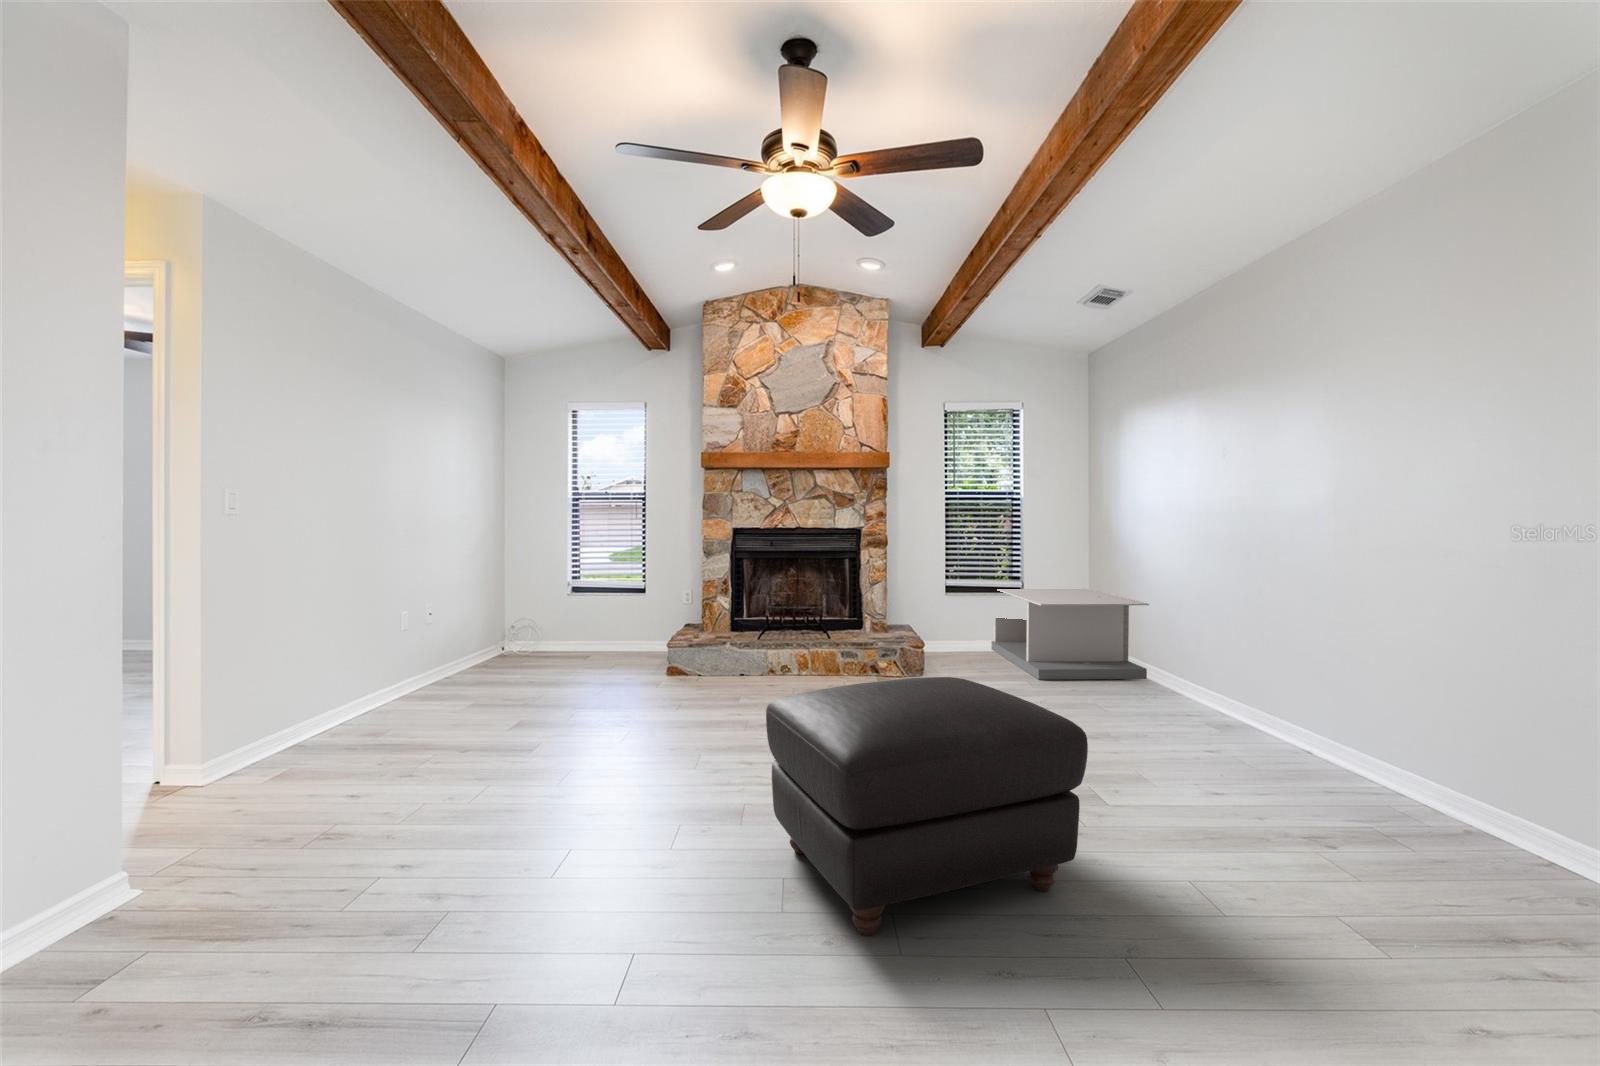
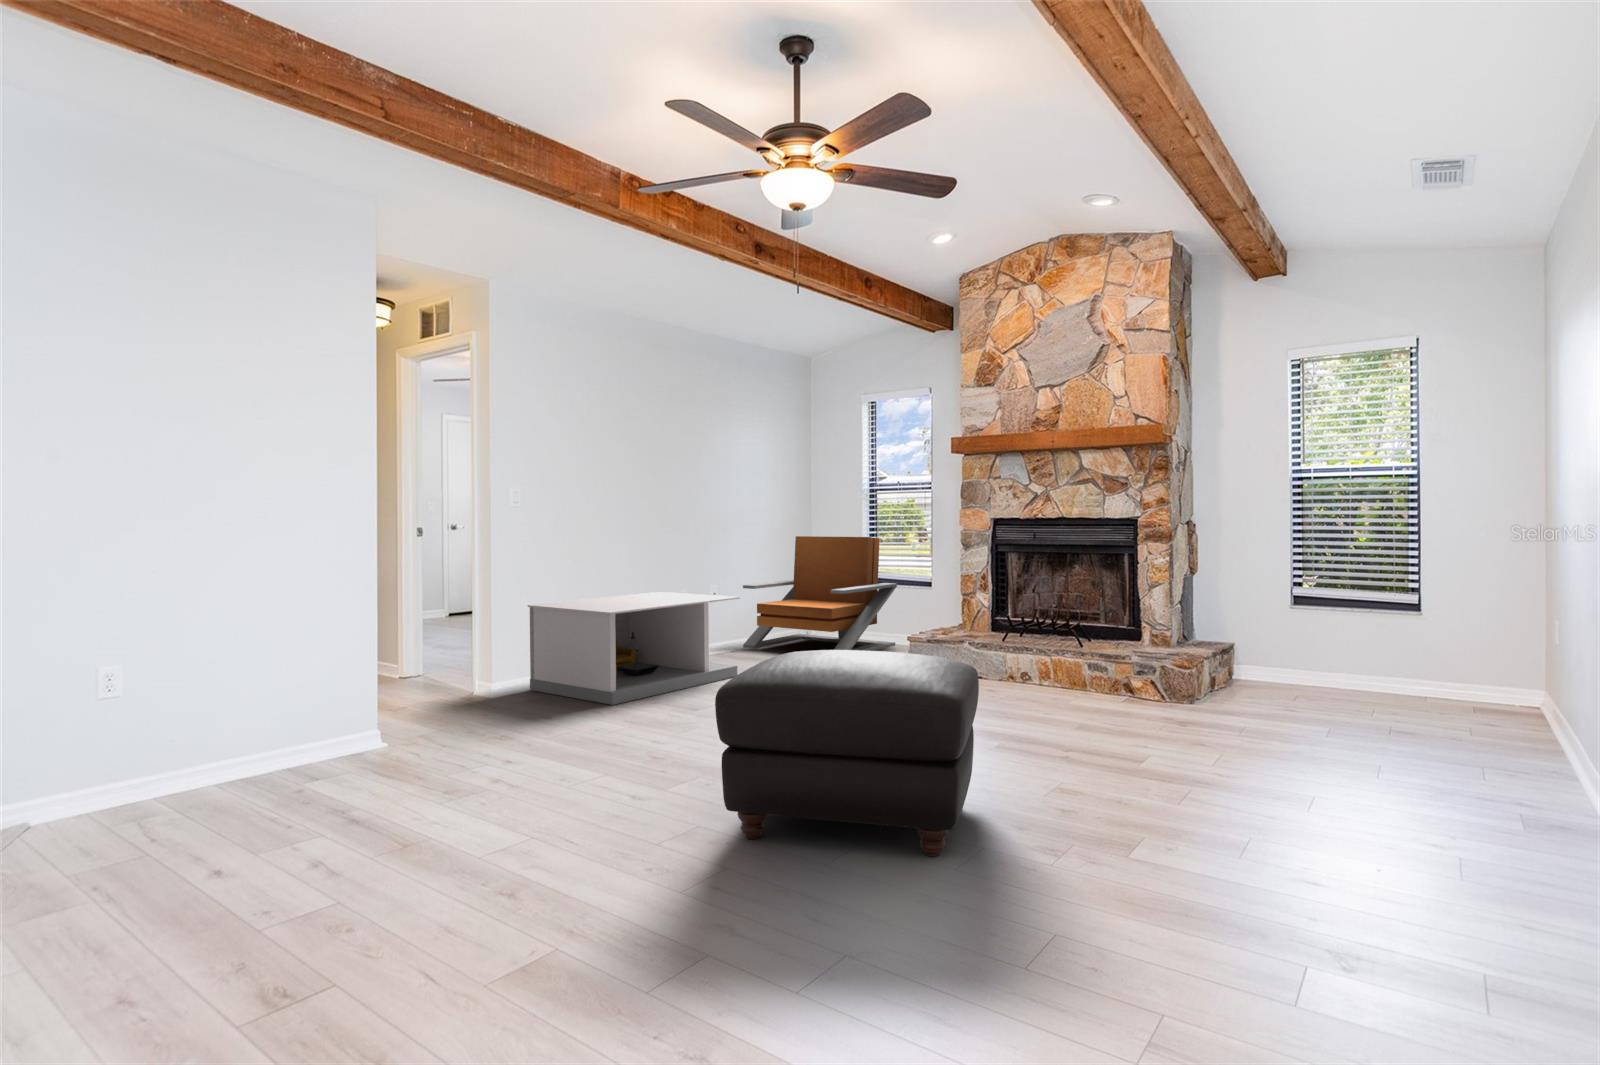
lounge chair: none [447,546,609,671] -> present [743,536,897,651]
coffee table: present [992,589,1149,680] -> present [528,592,740,705]

